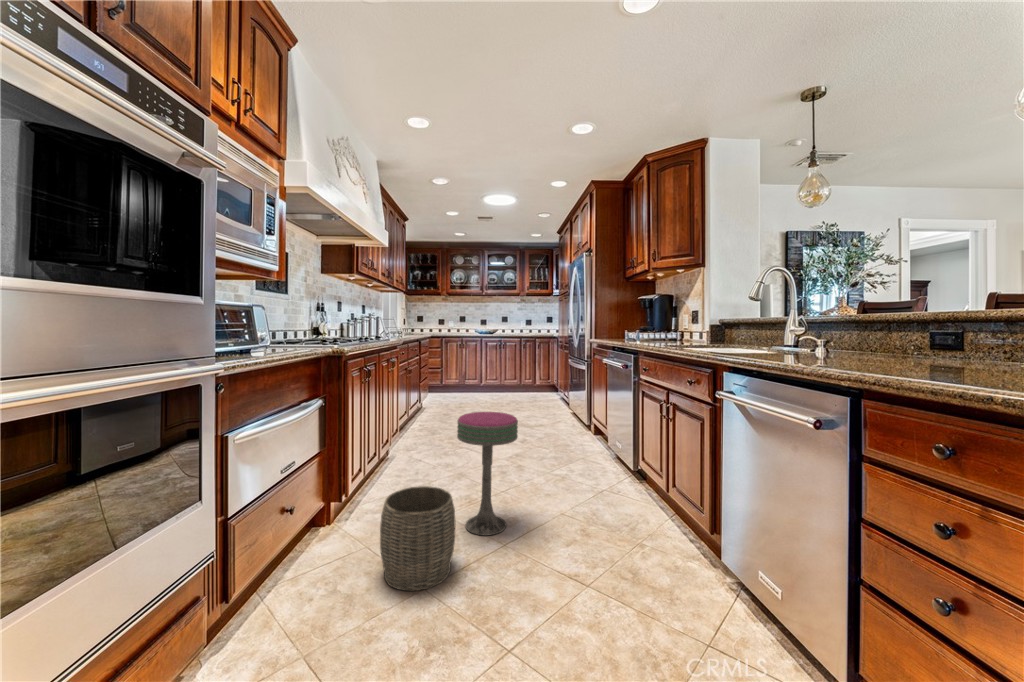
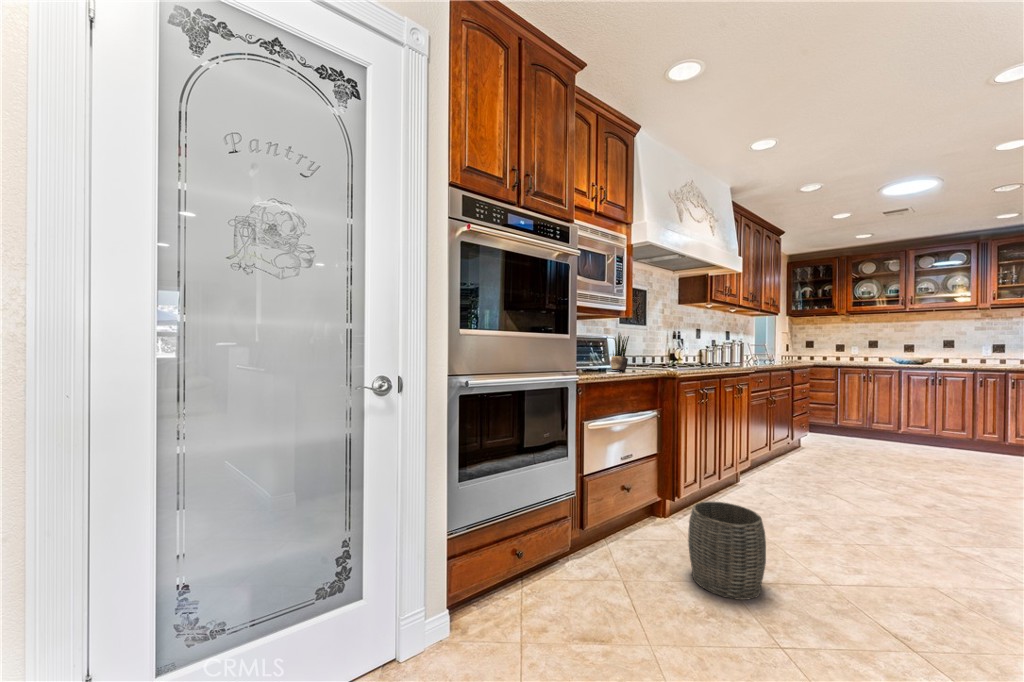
potted plant: none [261,300,287,353] -> present [611,333,629,371]
bar stool: present [457,412,518,536] -> none [784,446,868,589]

